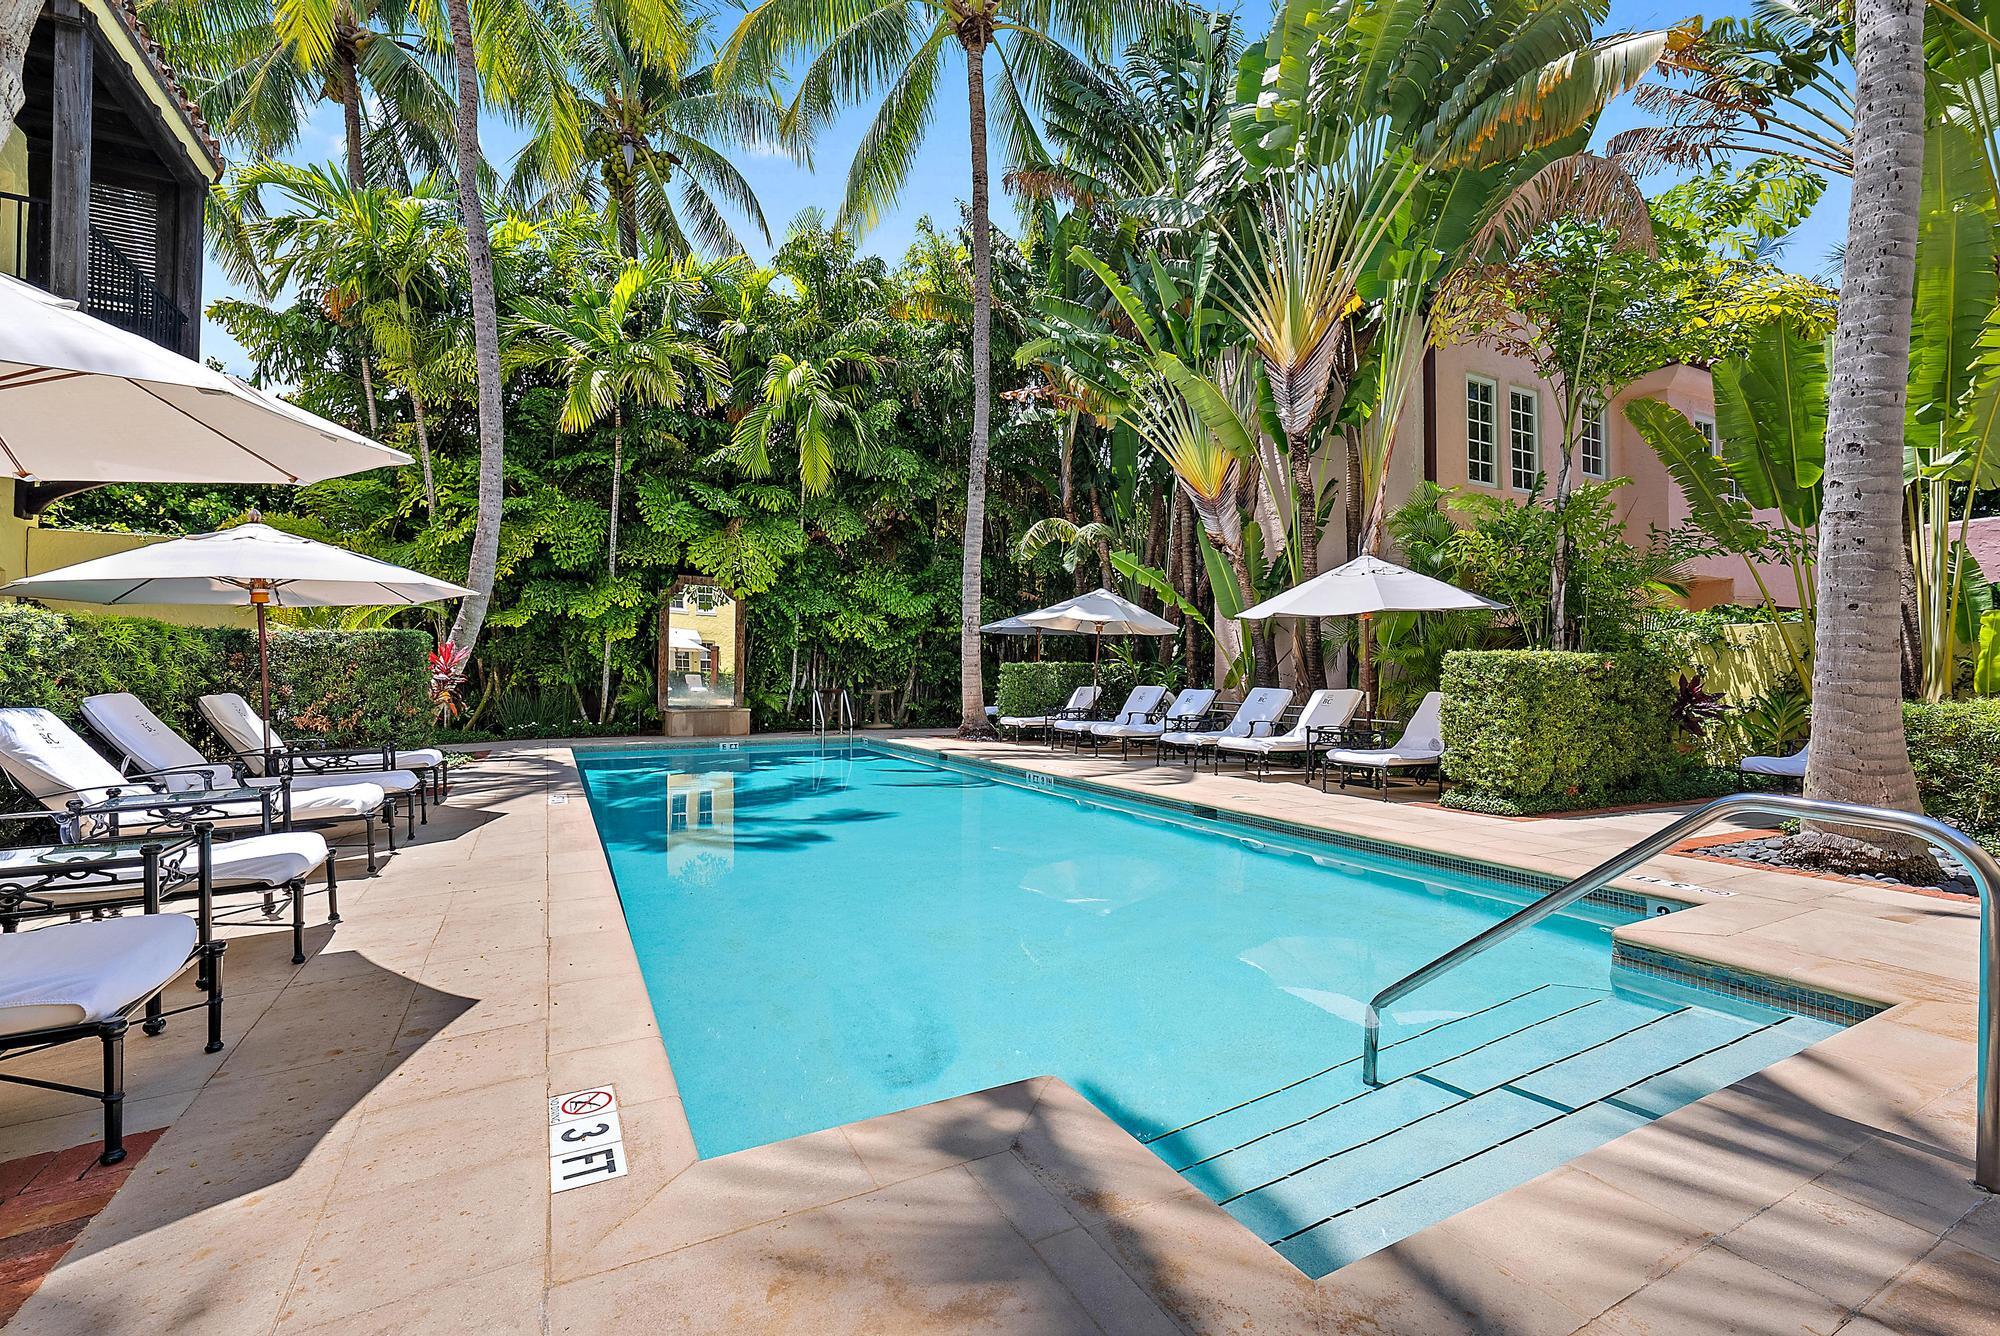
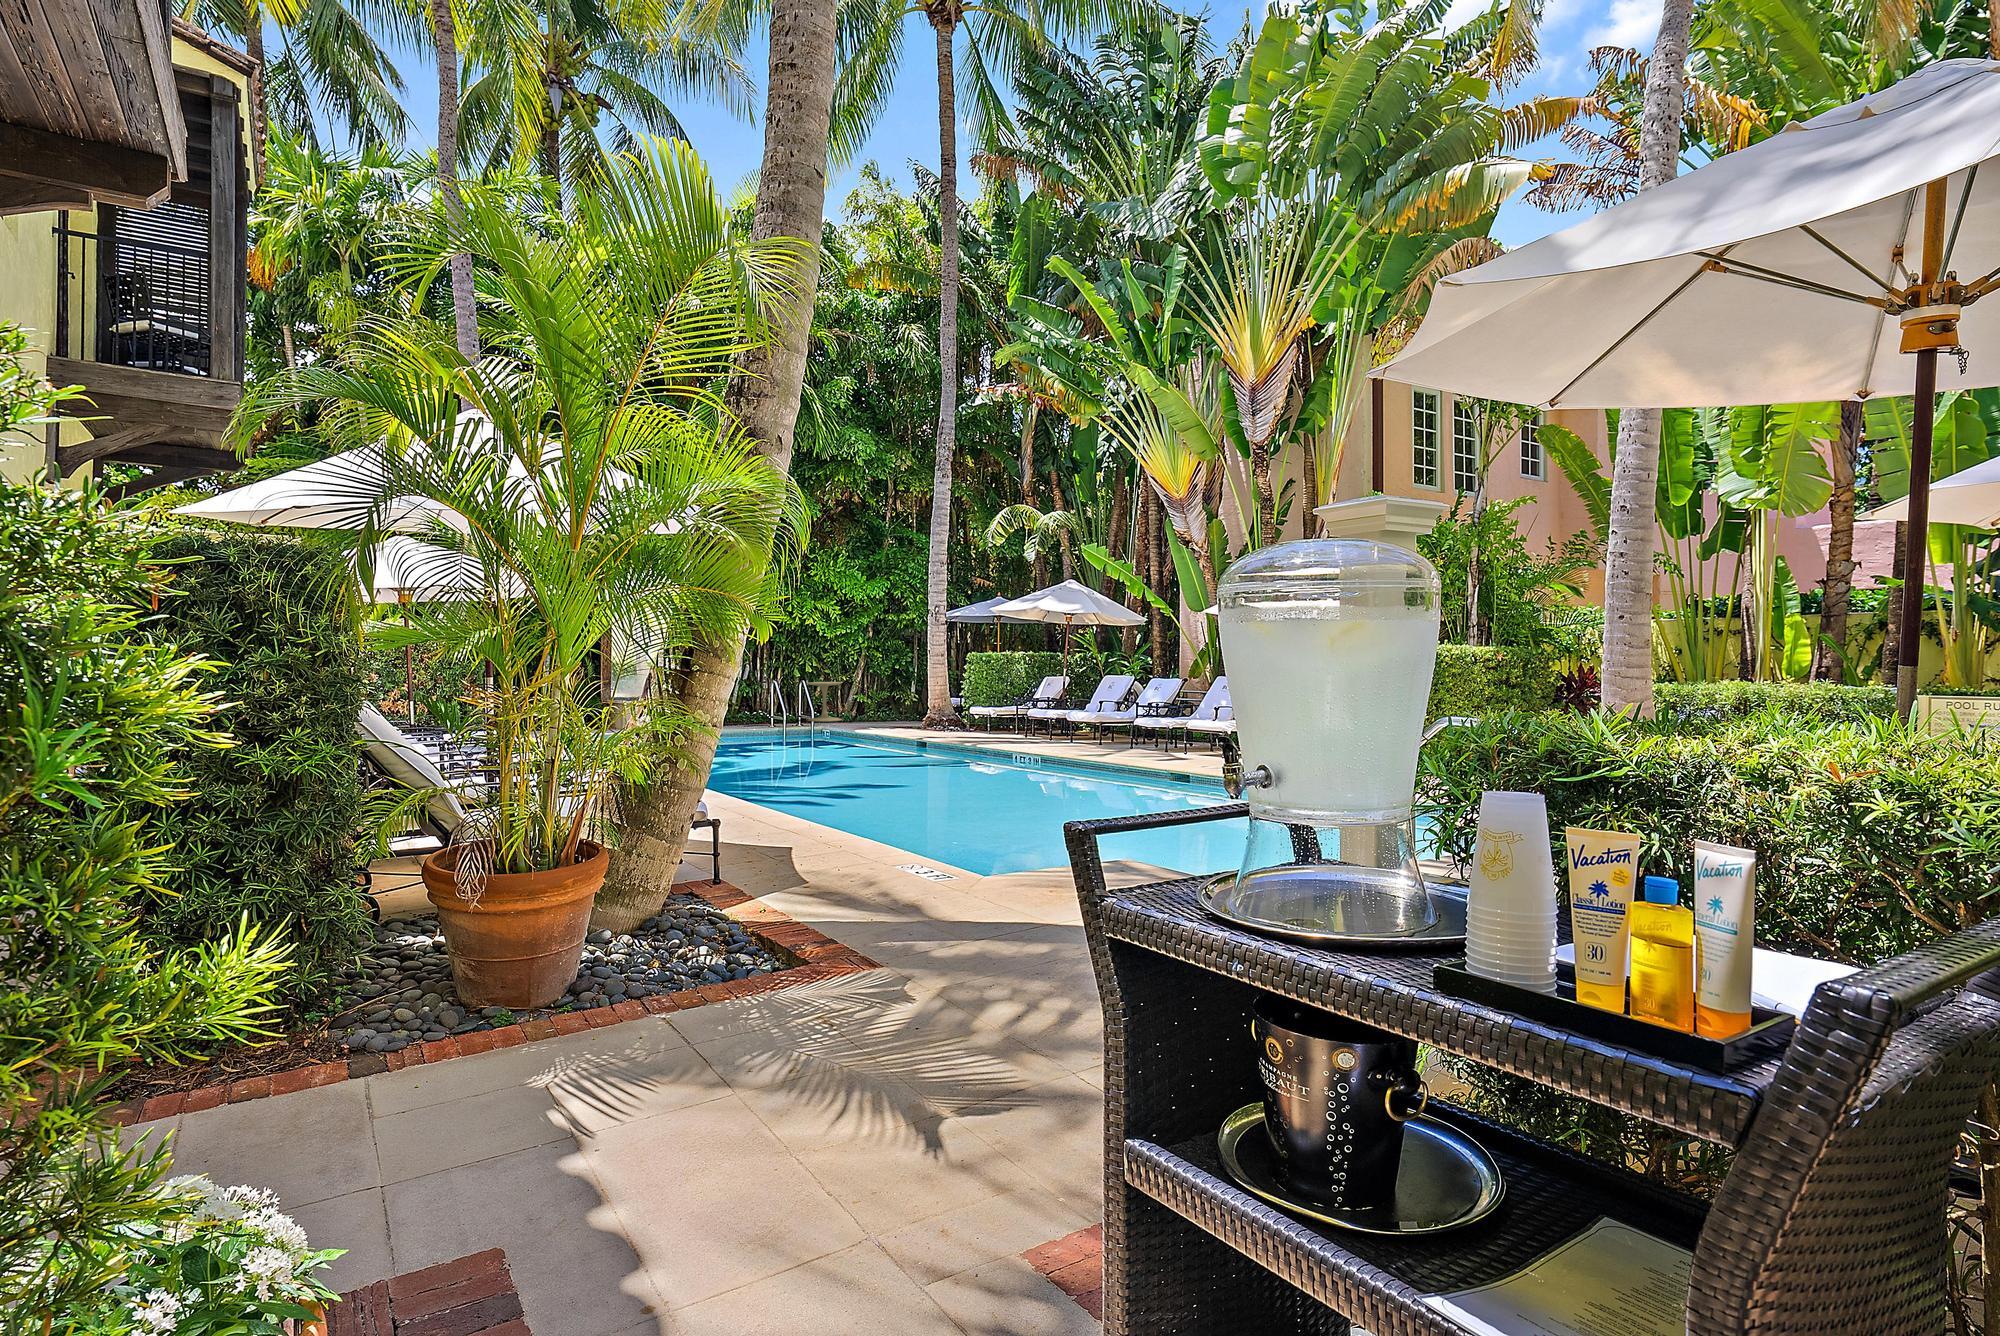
stool: present [820,689,842,729] -> none [766,680,791,723]

